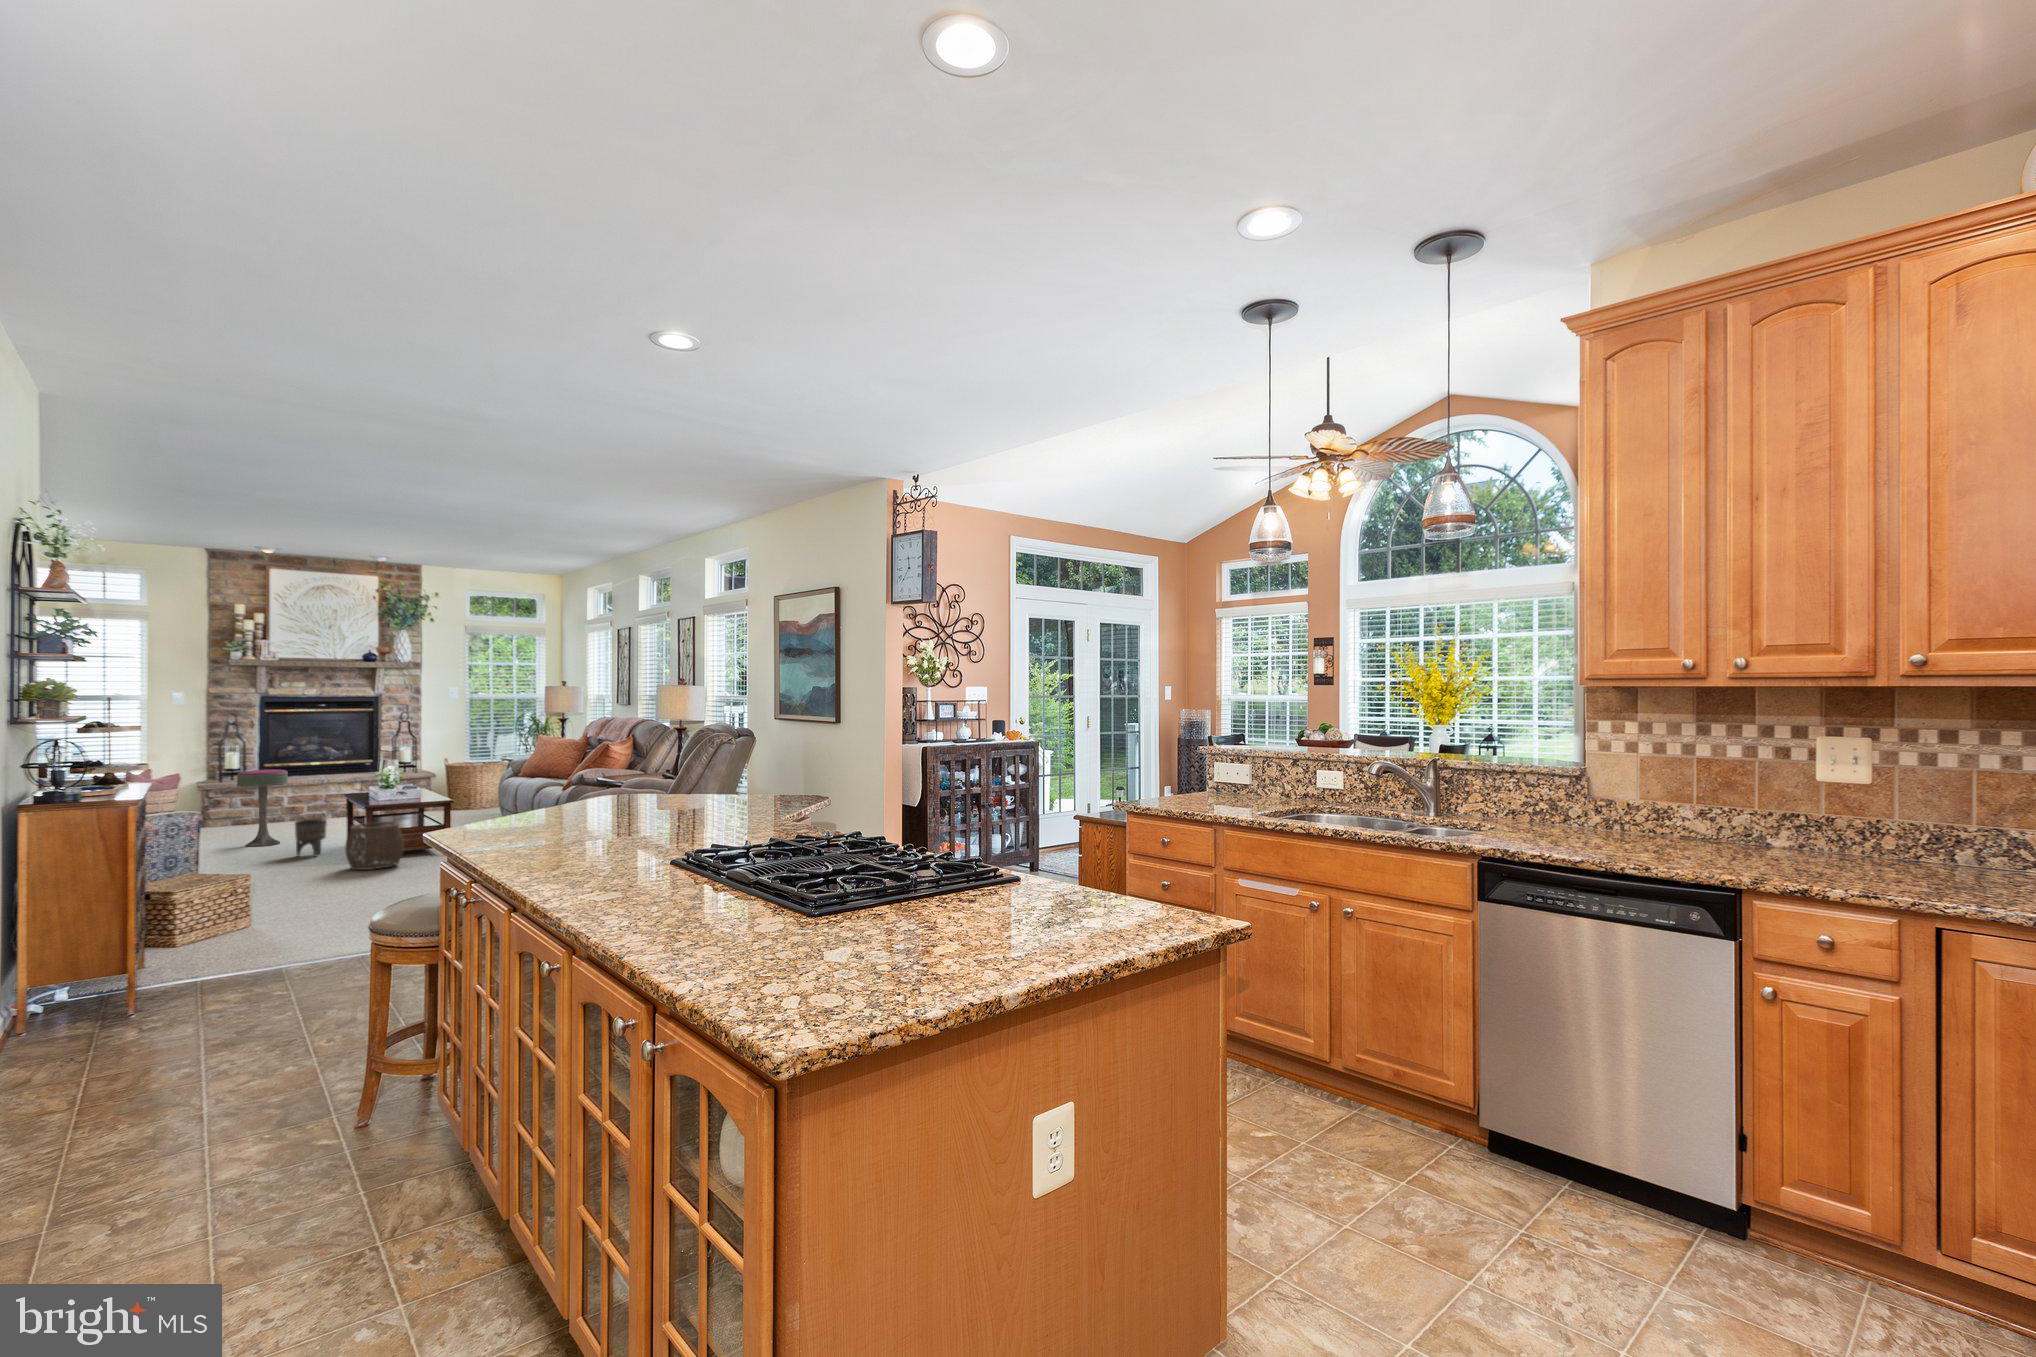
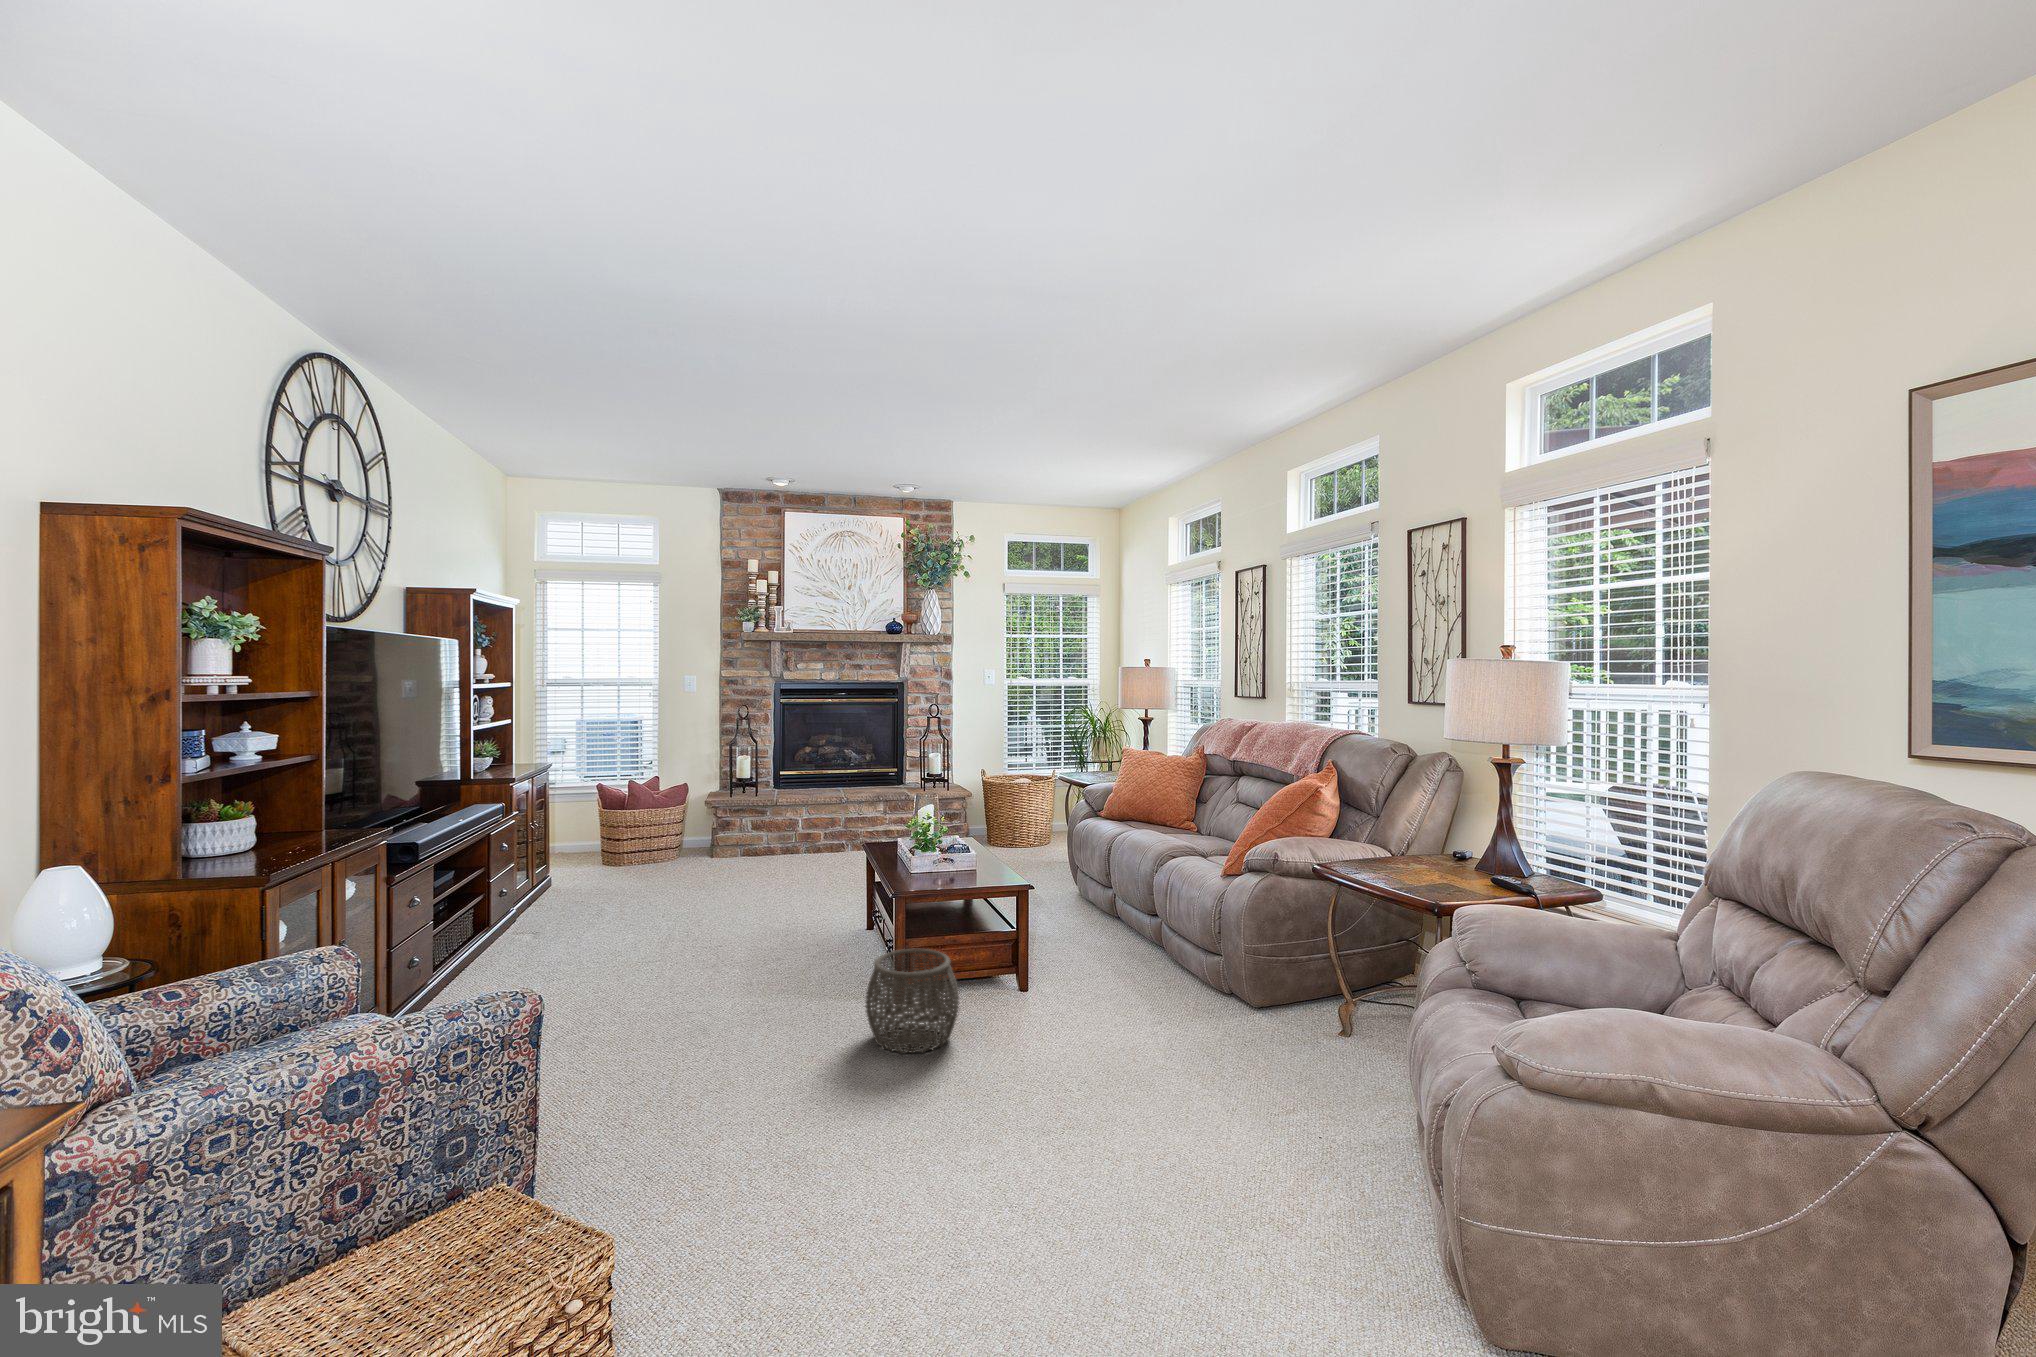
bar stool: present [237,770,288,847] -> none [731,804,794,924]
planter: present [295,818,327,857] -> none [797,905,841,975]

